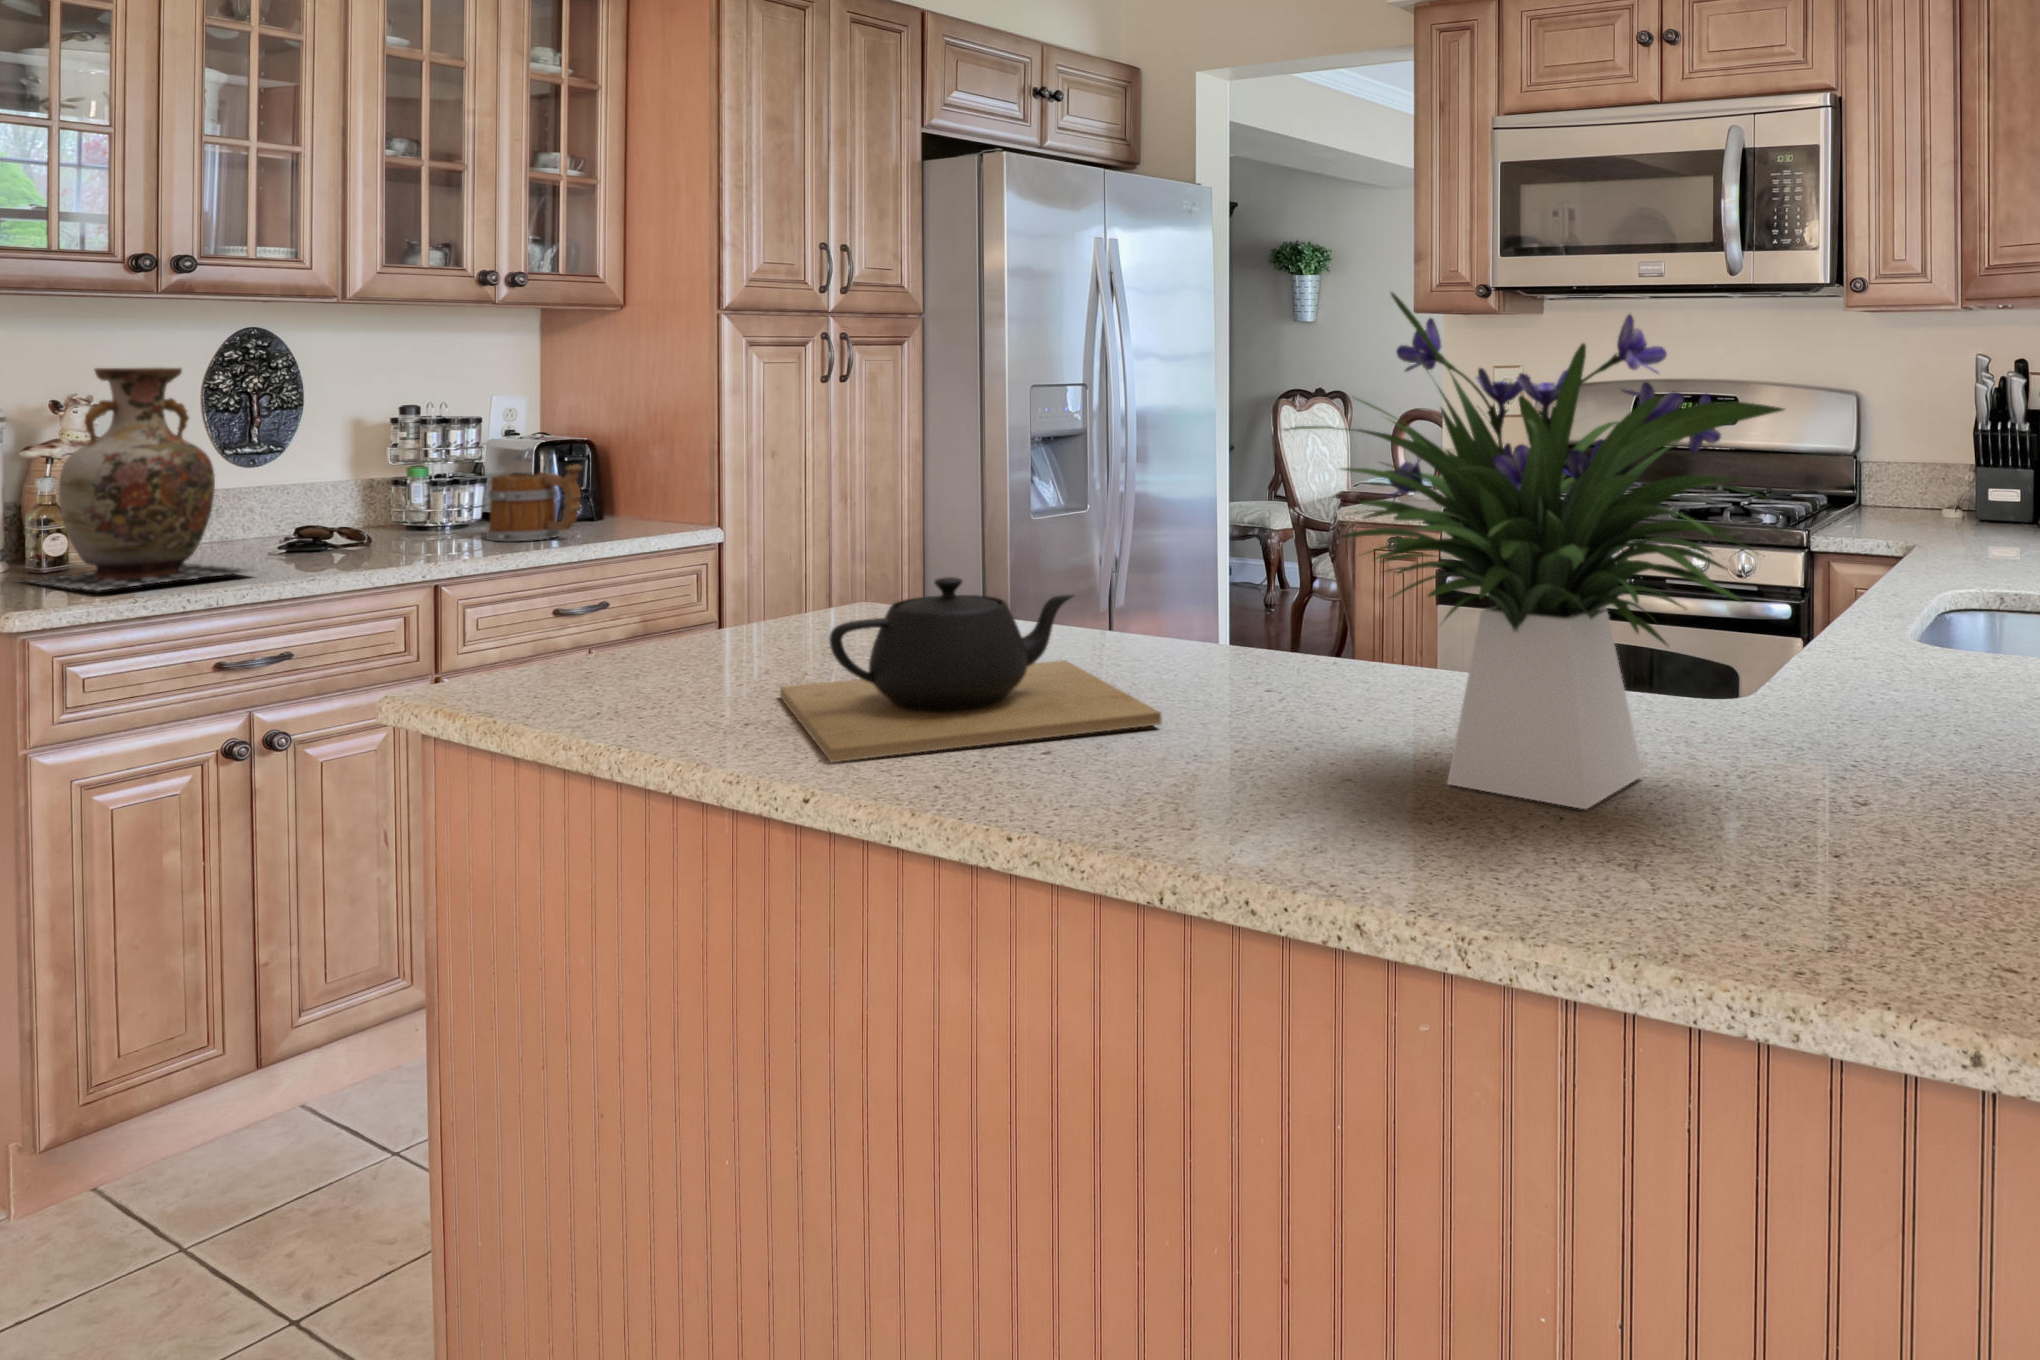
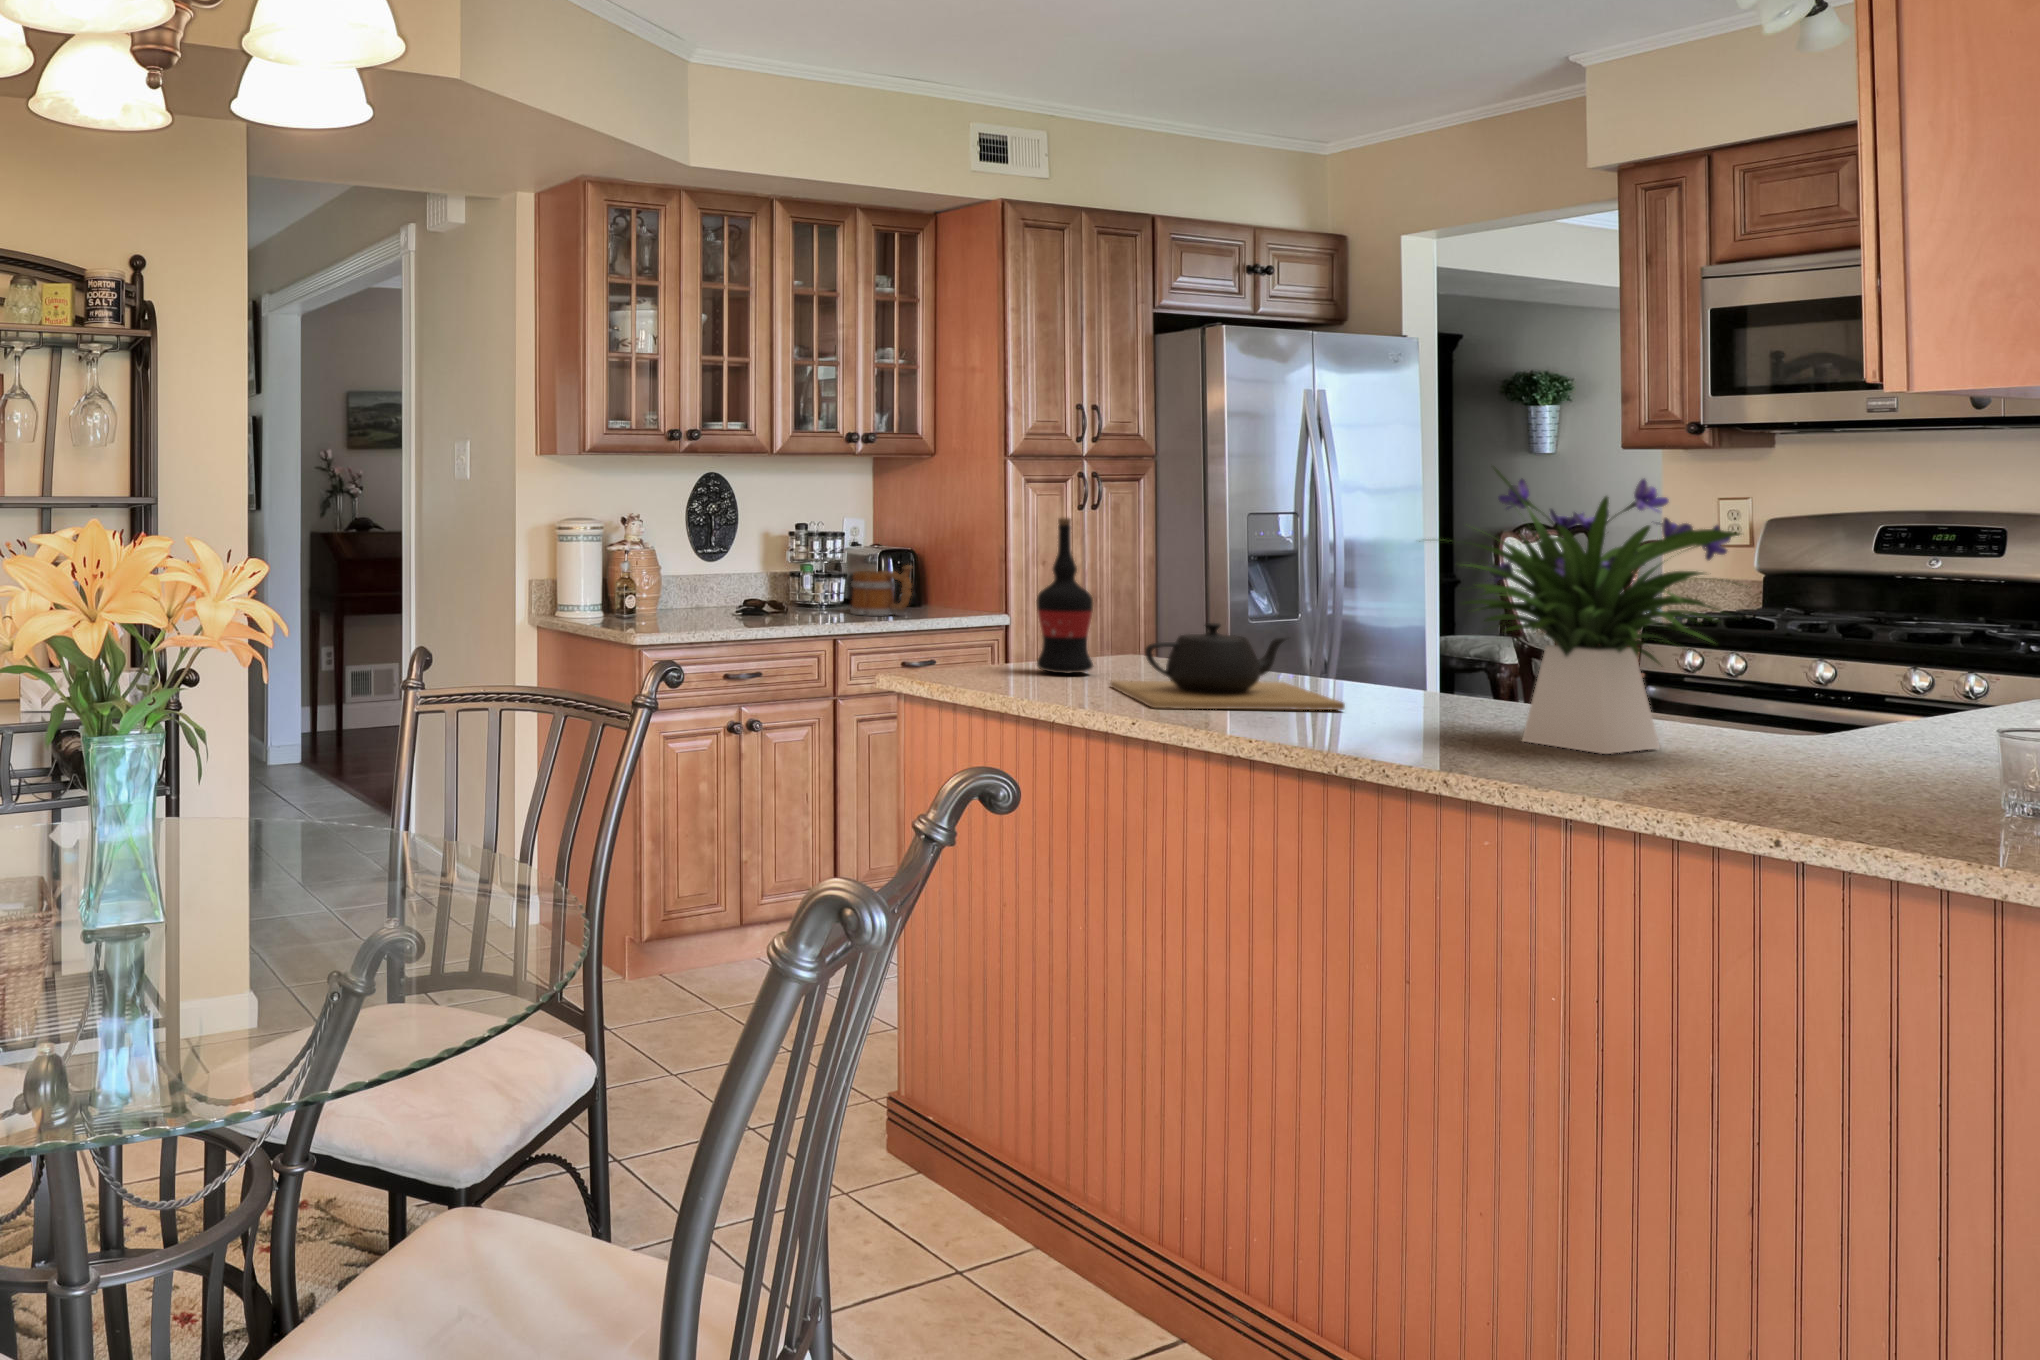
vase: present [25,367,250,590] -> none [619,499,741,627]
wine bottle: none [666,392,766,669] -> present [1036,517,1093,673]

